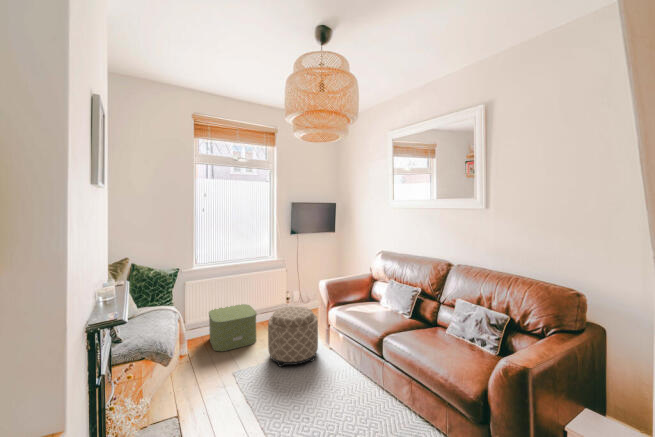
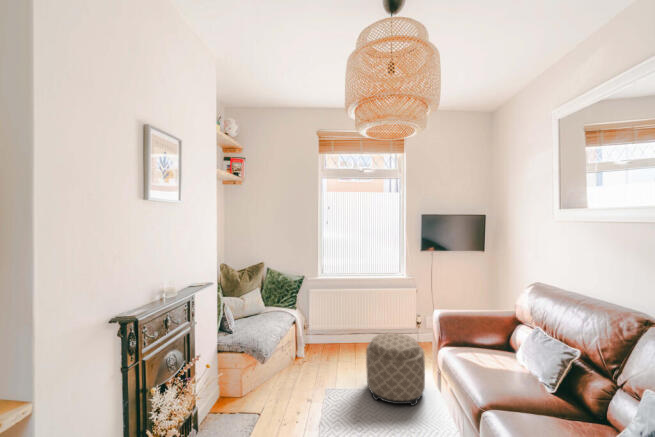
storage box: present [209,304,256,351] -> none [325,319,369,364]

